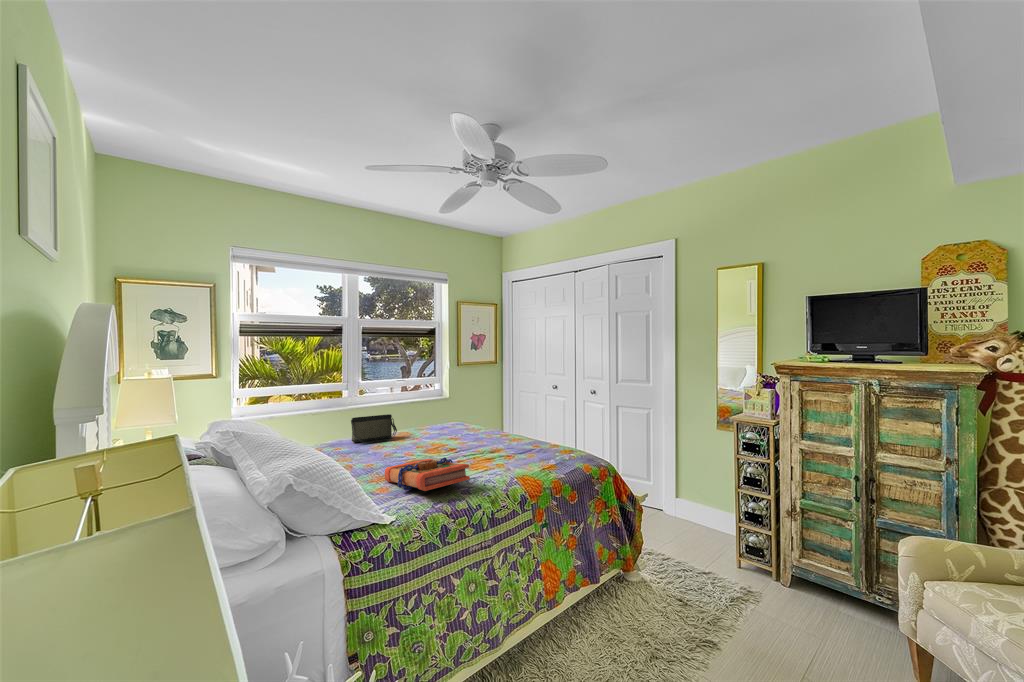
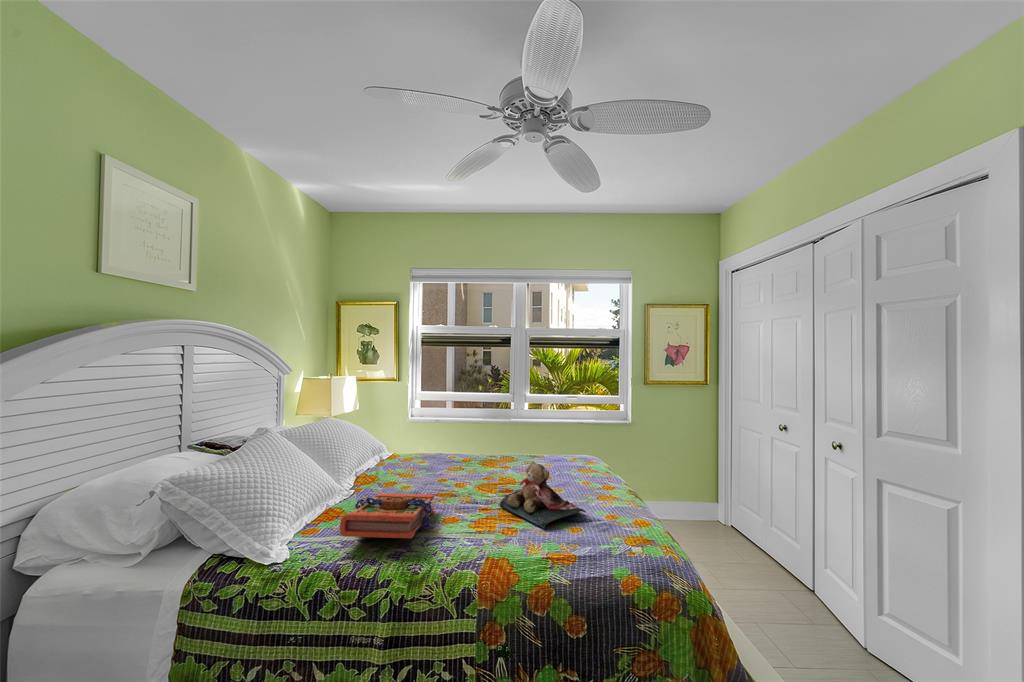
handbag: present [351,414,397,443] -> none [448,431,493,462]
teddy bear: none [467,420,526,460] -> present [500,461,586,528]

